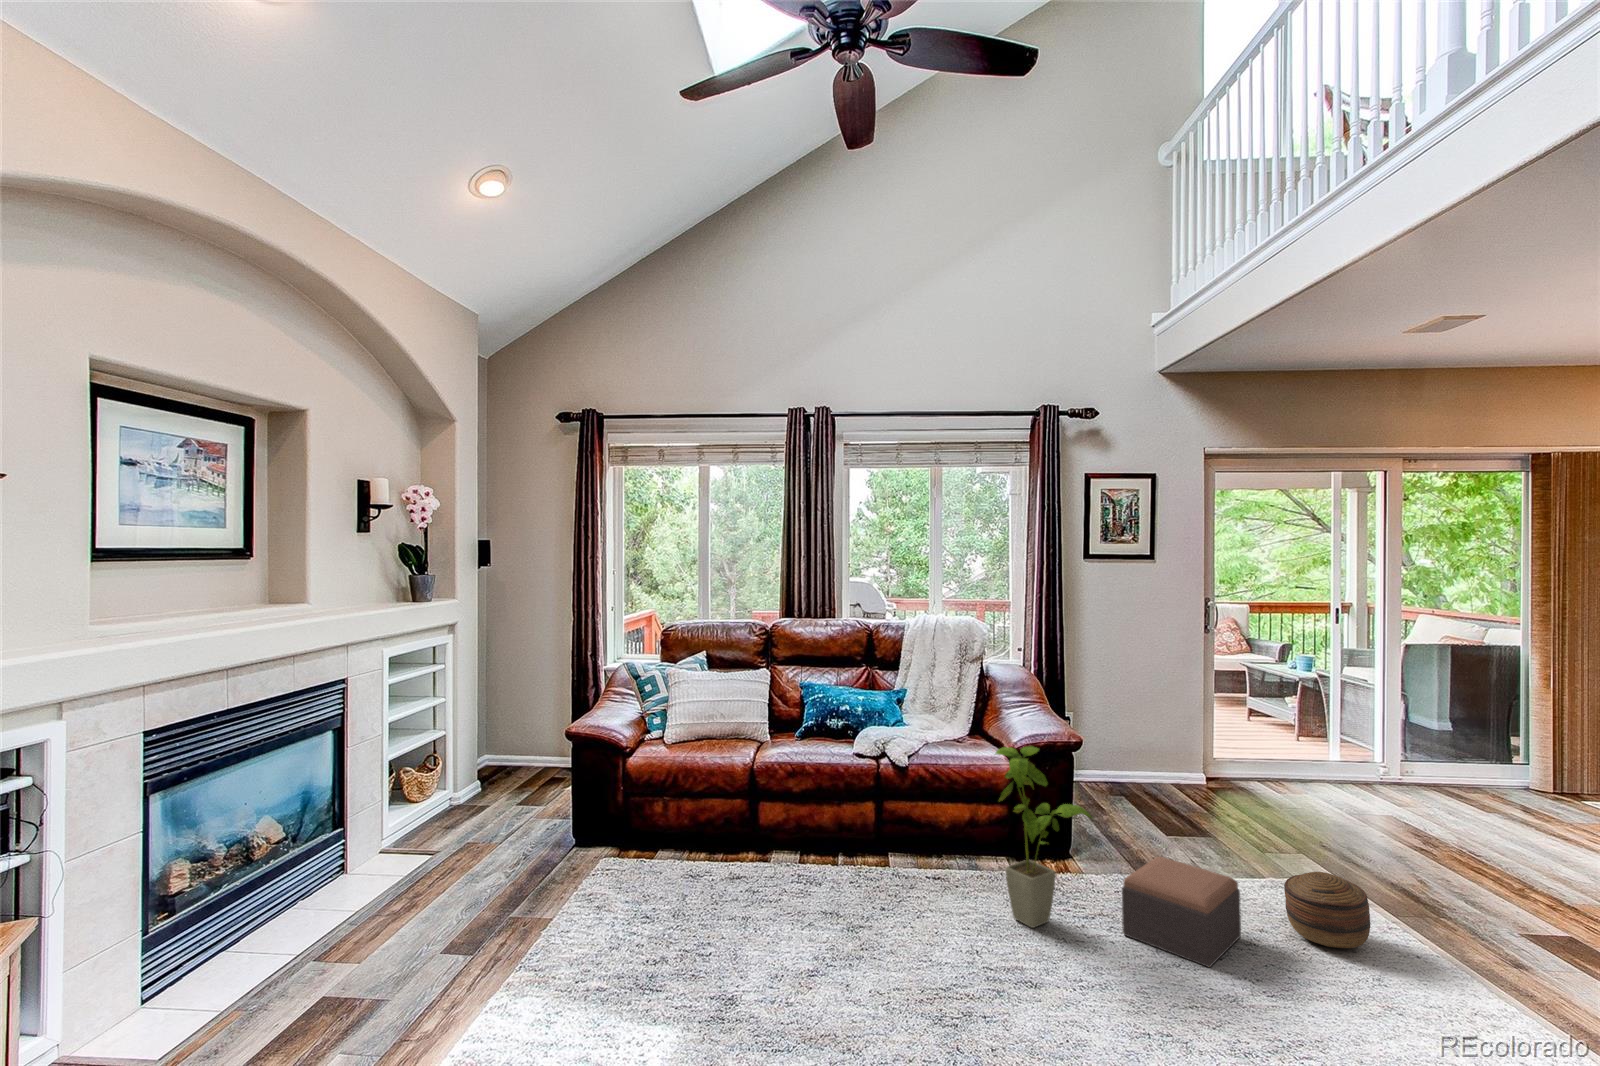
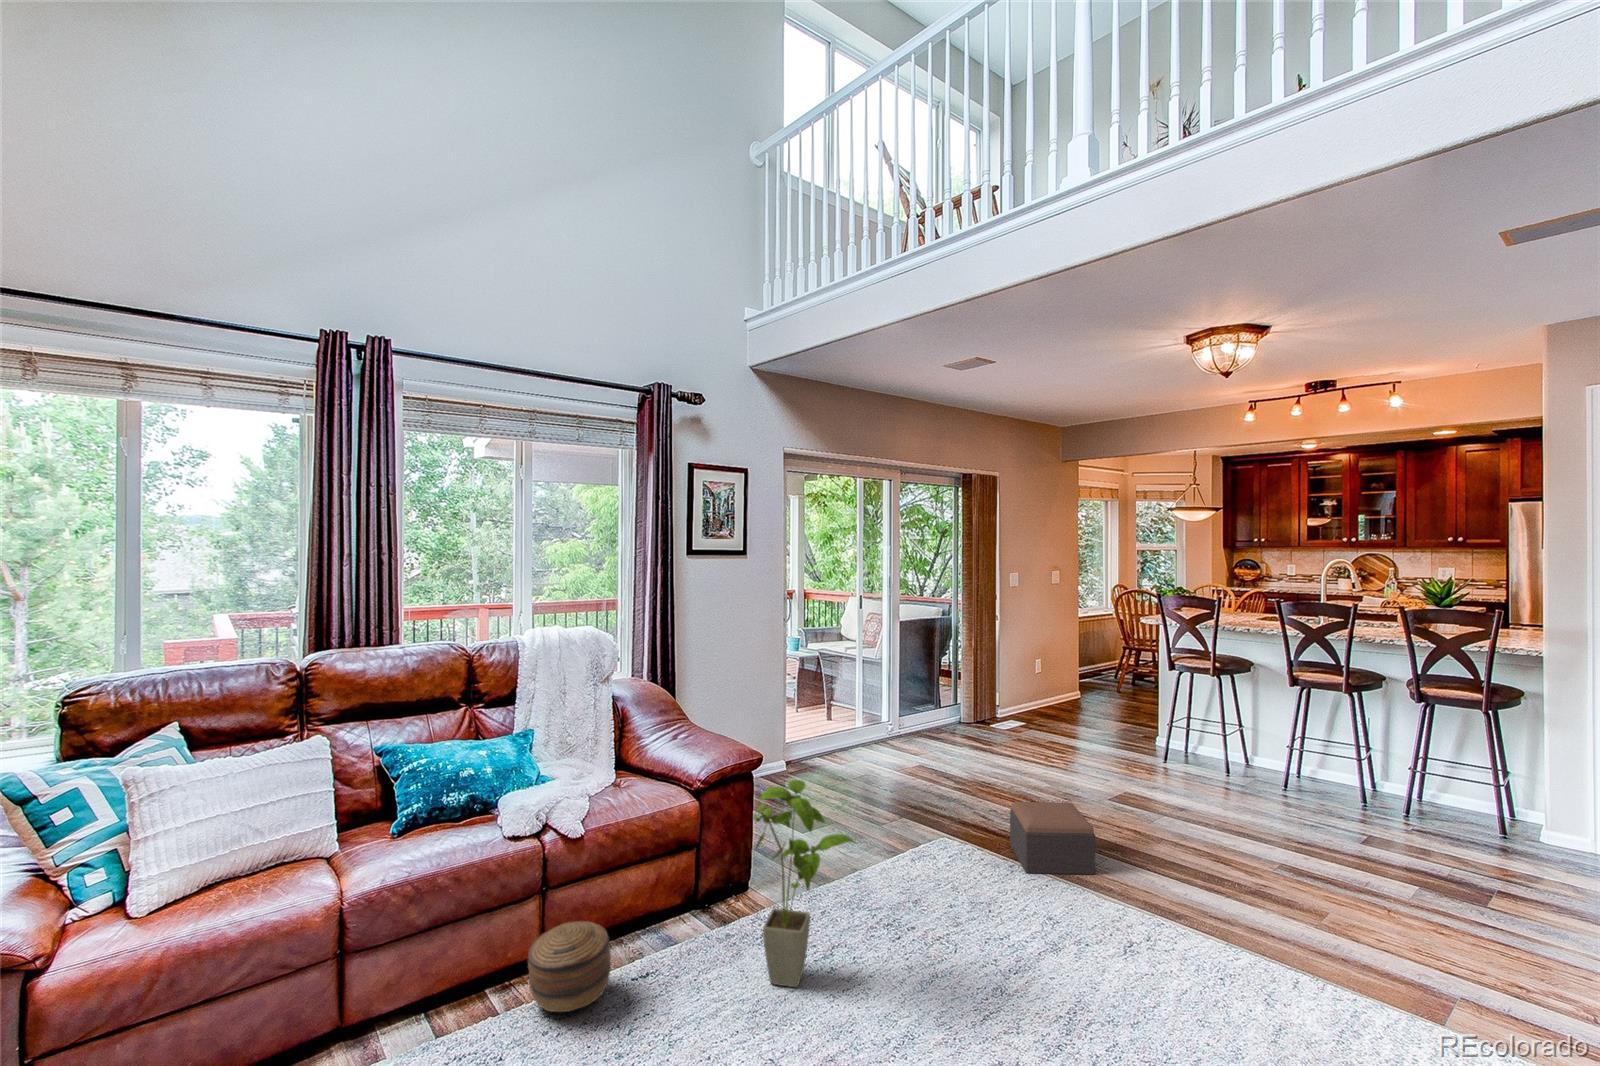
footstool: present [1122,857,1241,967] -> present [1010,802,1095,875]
basket: present [1284,872,1370,948] -> present [528,921,611,1012]

